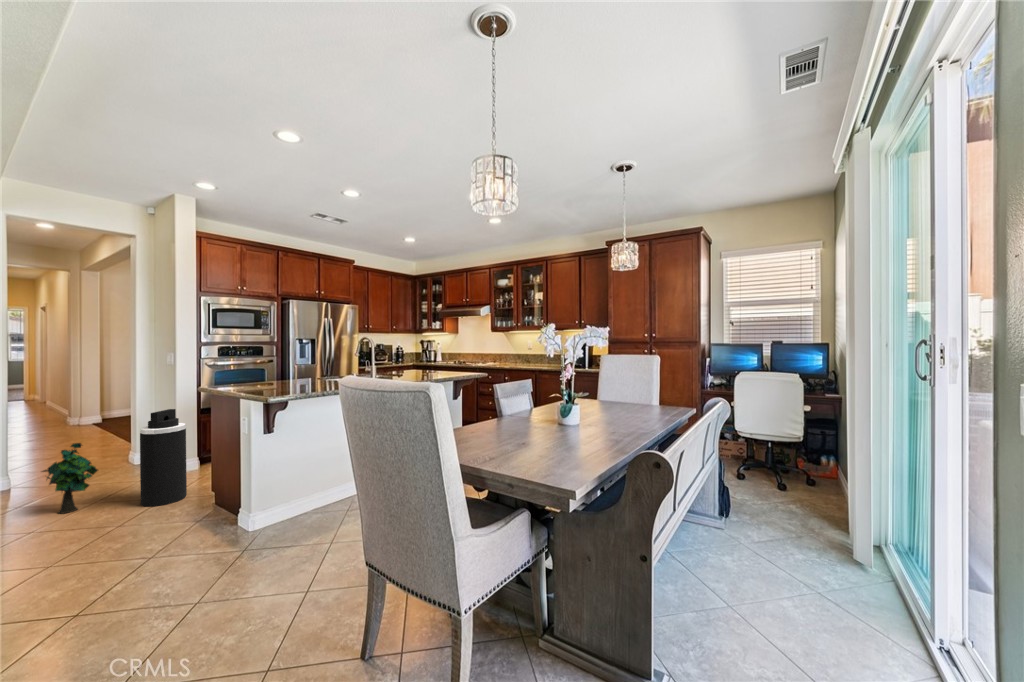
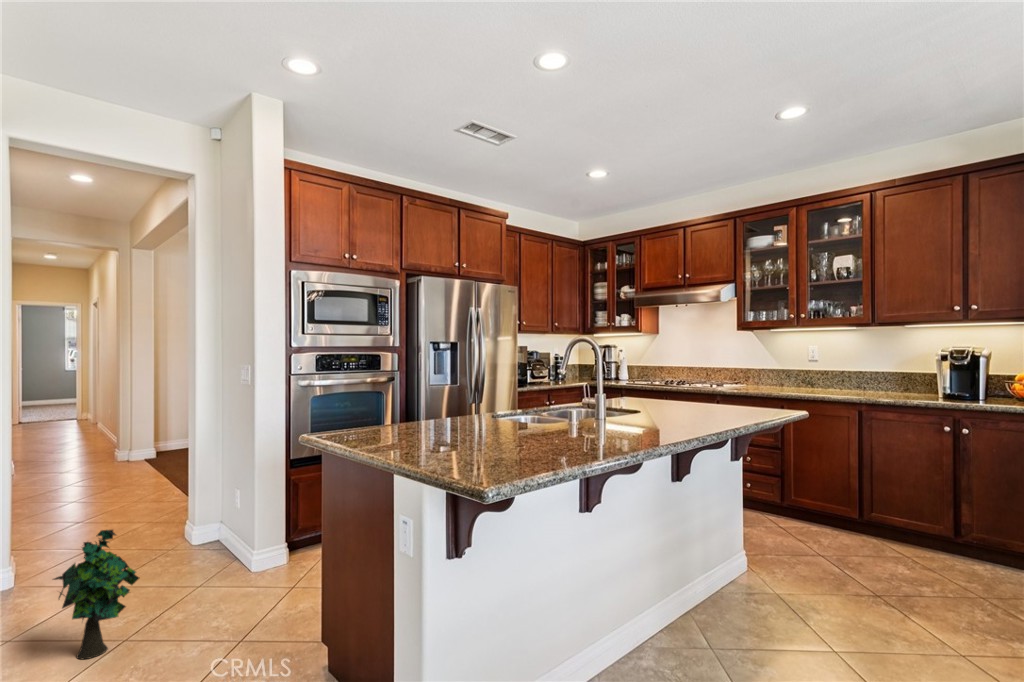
trash can: present [140,409,187,507] -> none [204,471,276,659]

